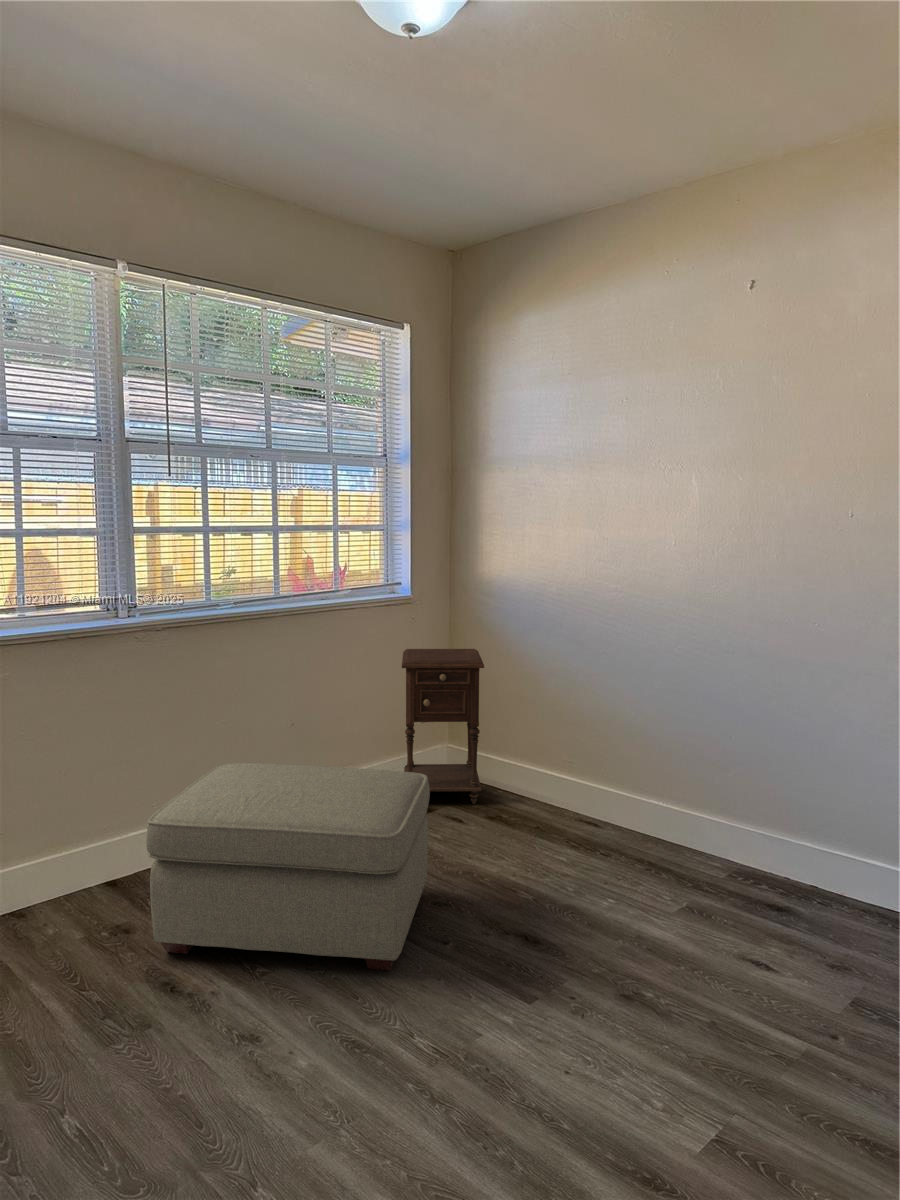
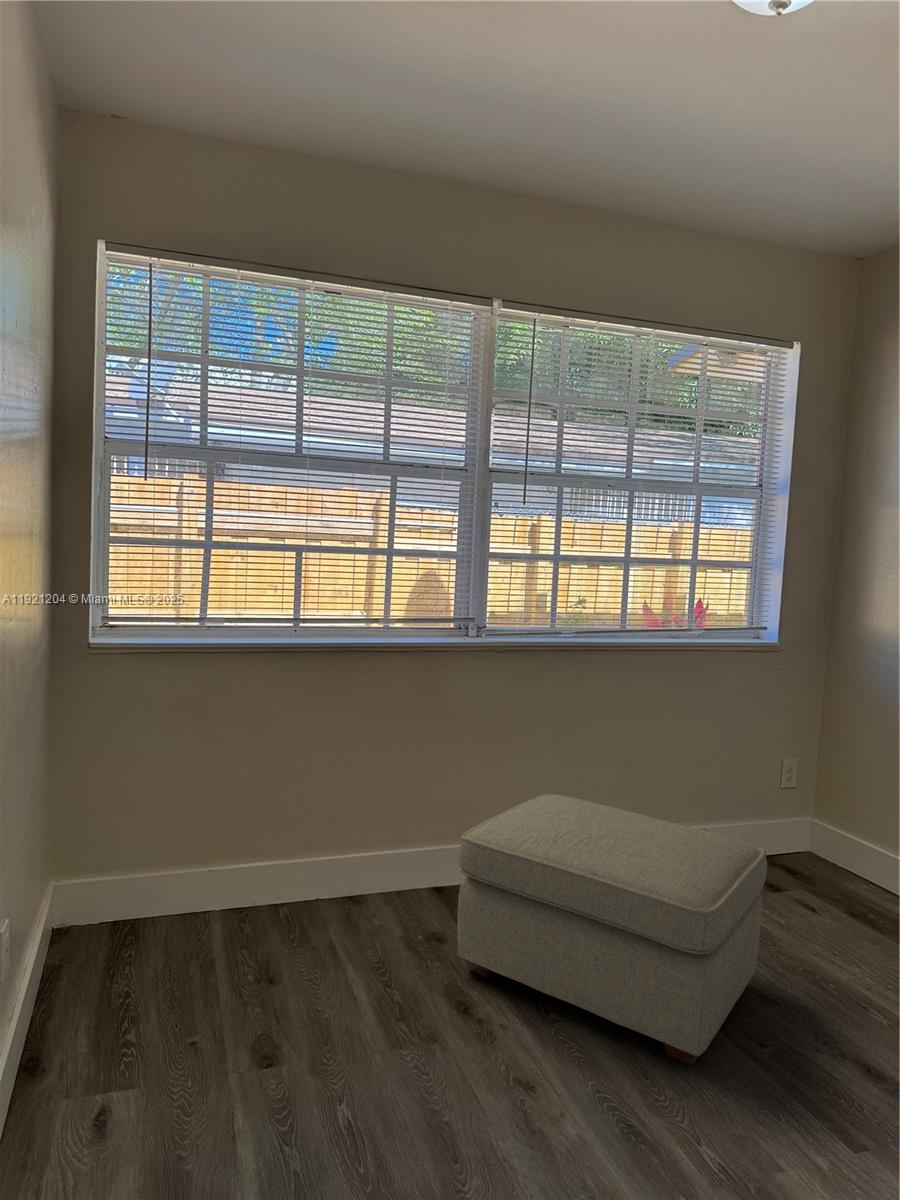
nightstand: present [402,649,484,804] -> none [749,702,862,895]

